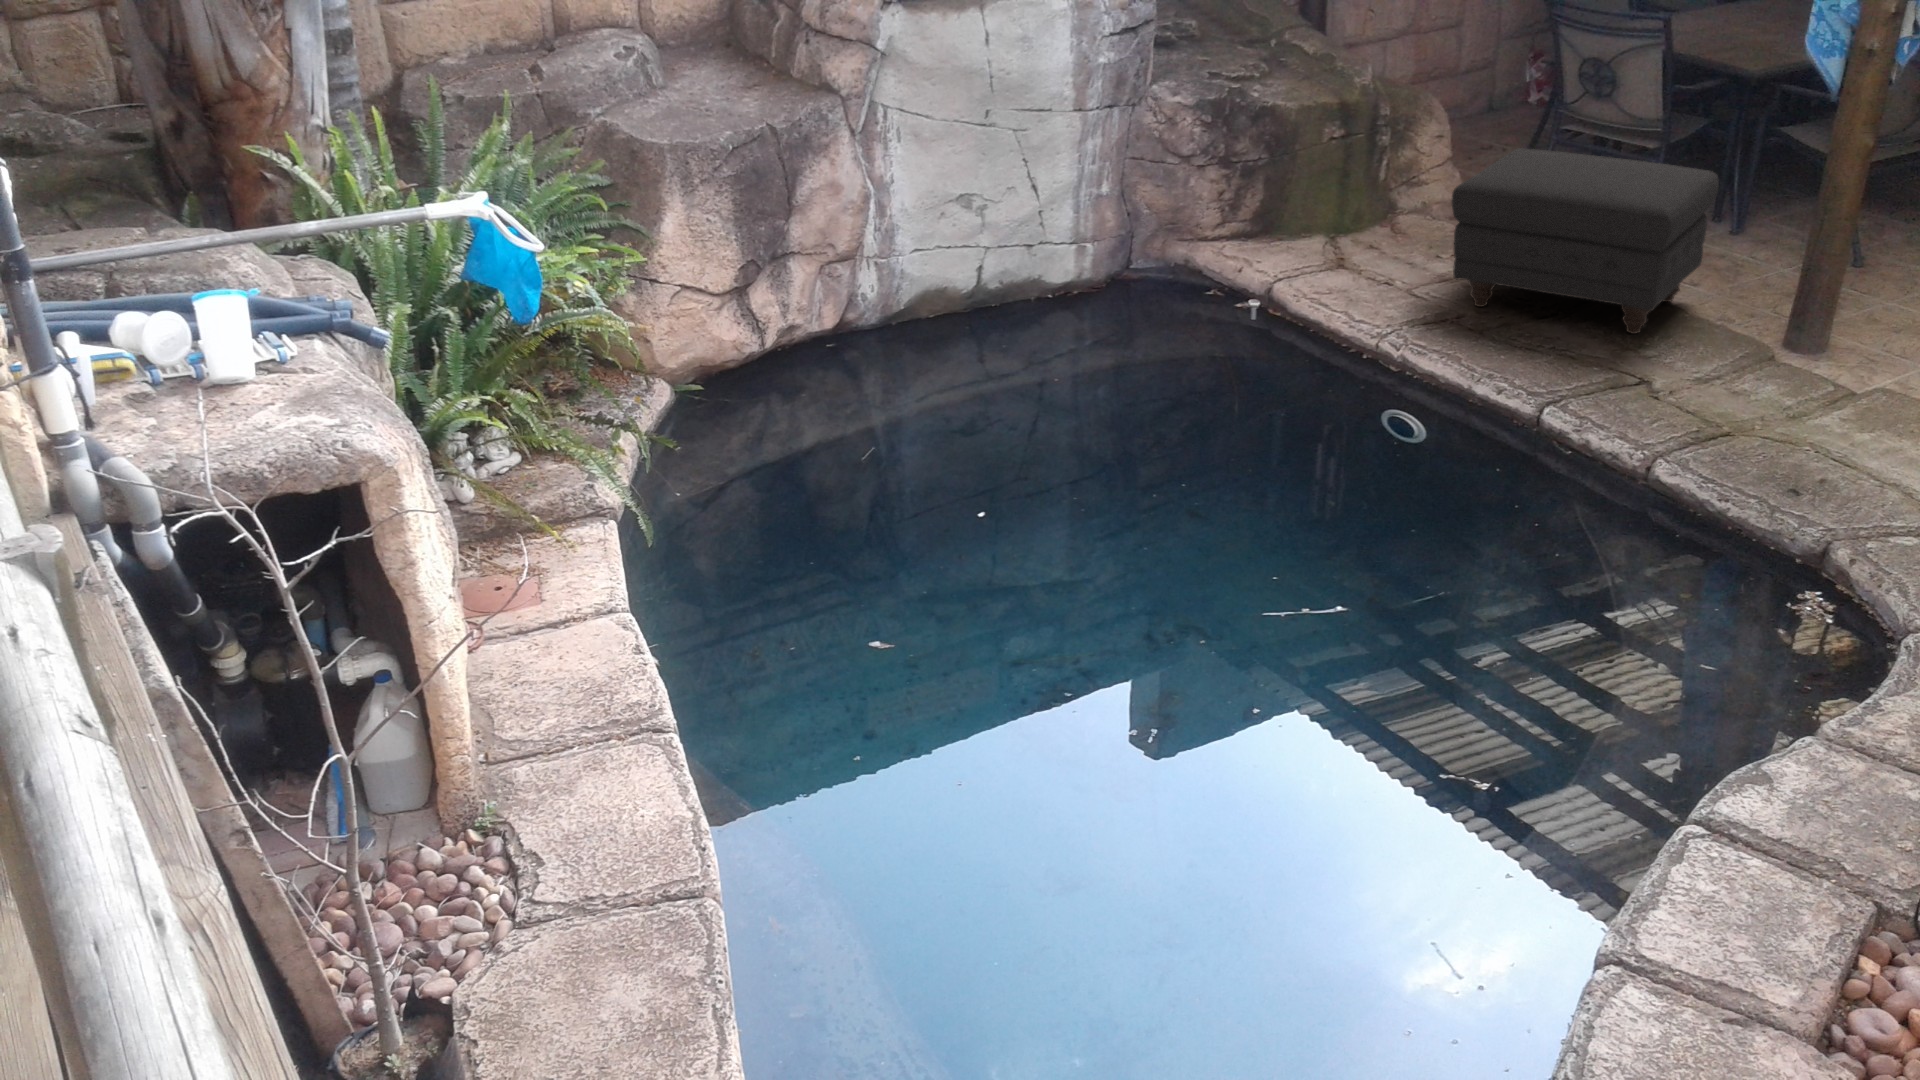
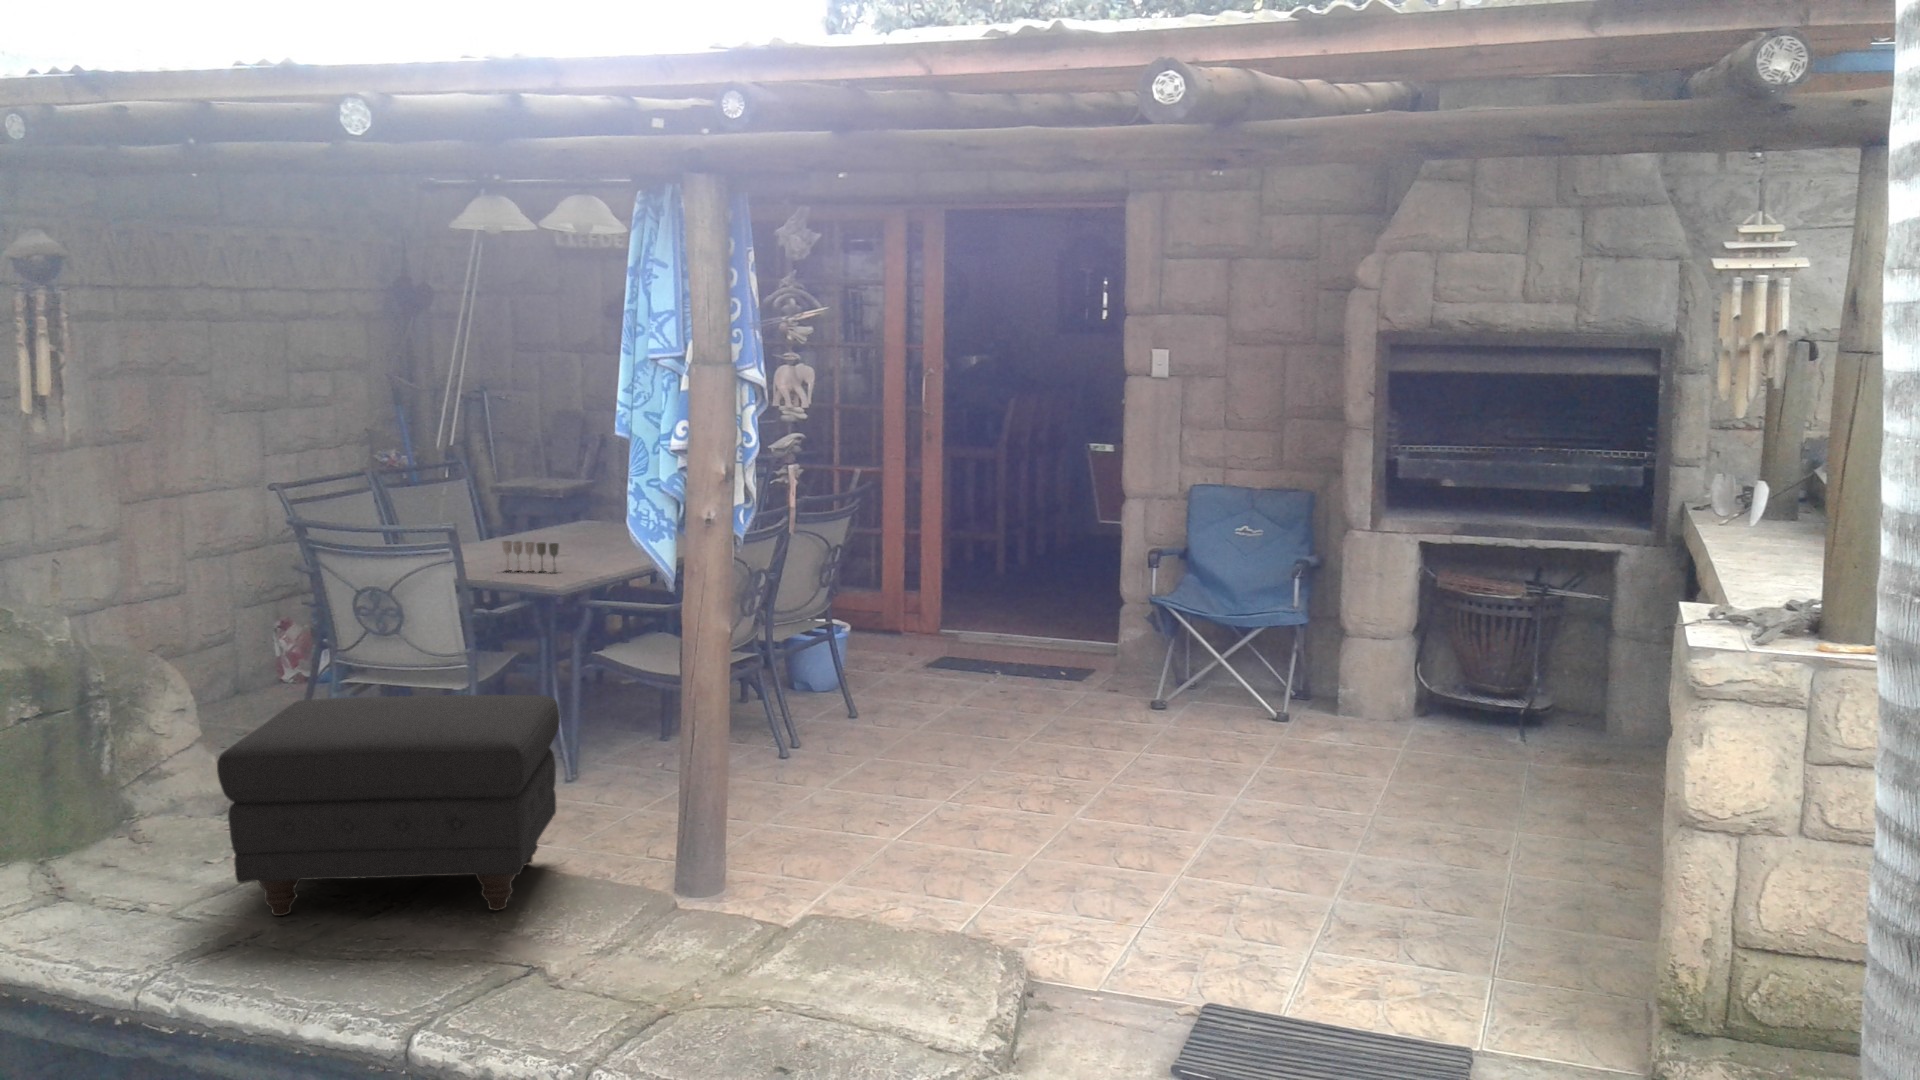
wine glass: none [1715,17,1767,51] -> present [502,541,559,573]

